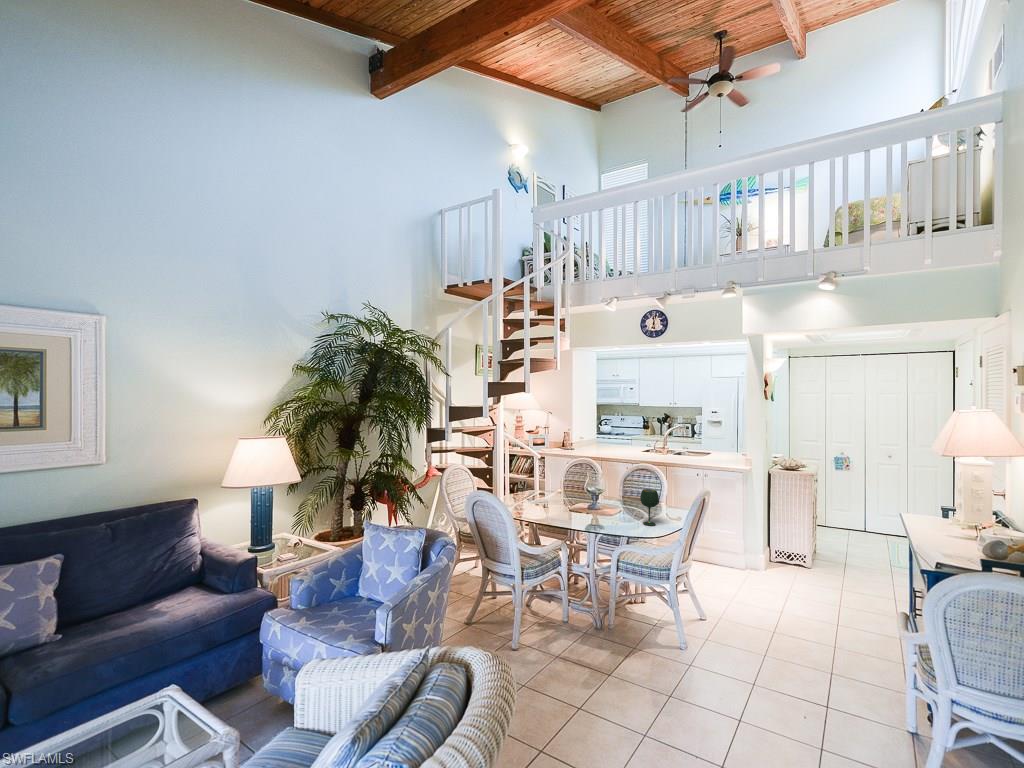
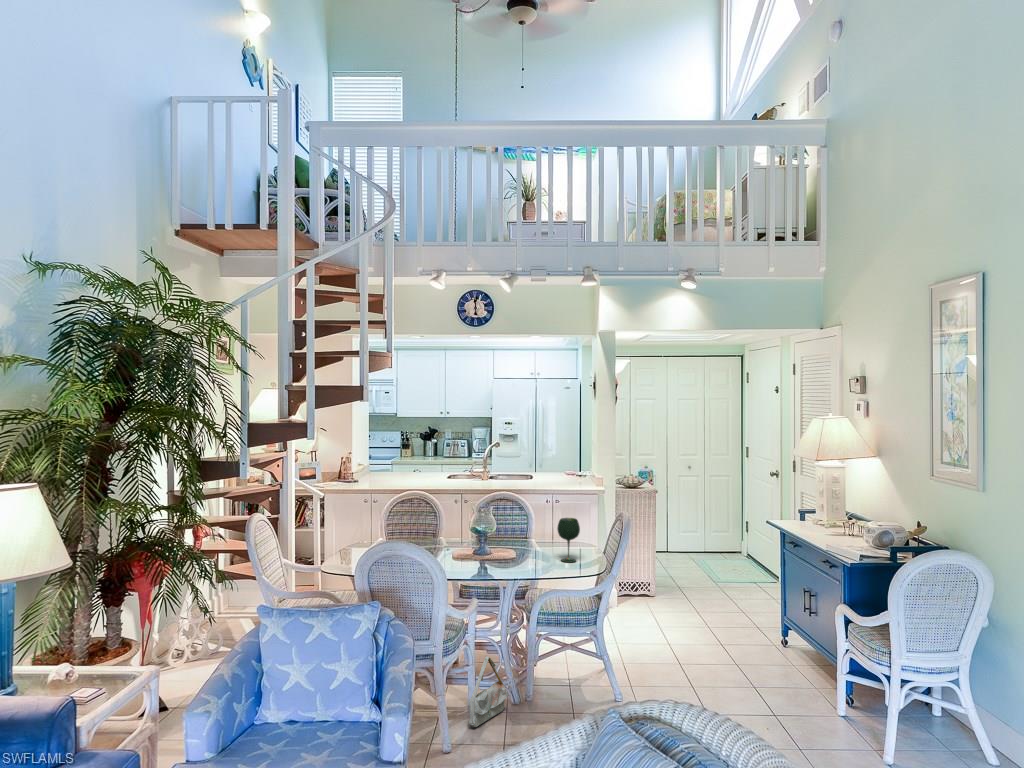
bag: none [547,582,587,632] -> present [469,656,509,727]

